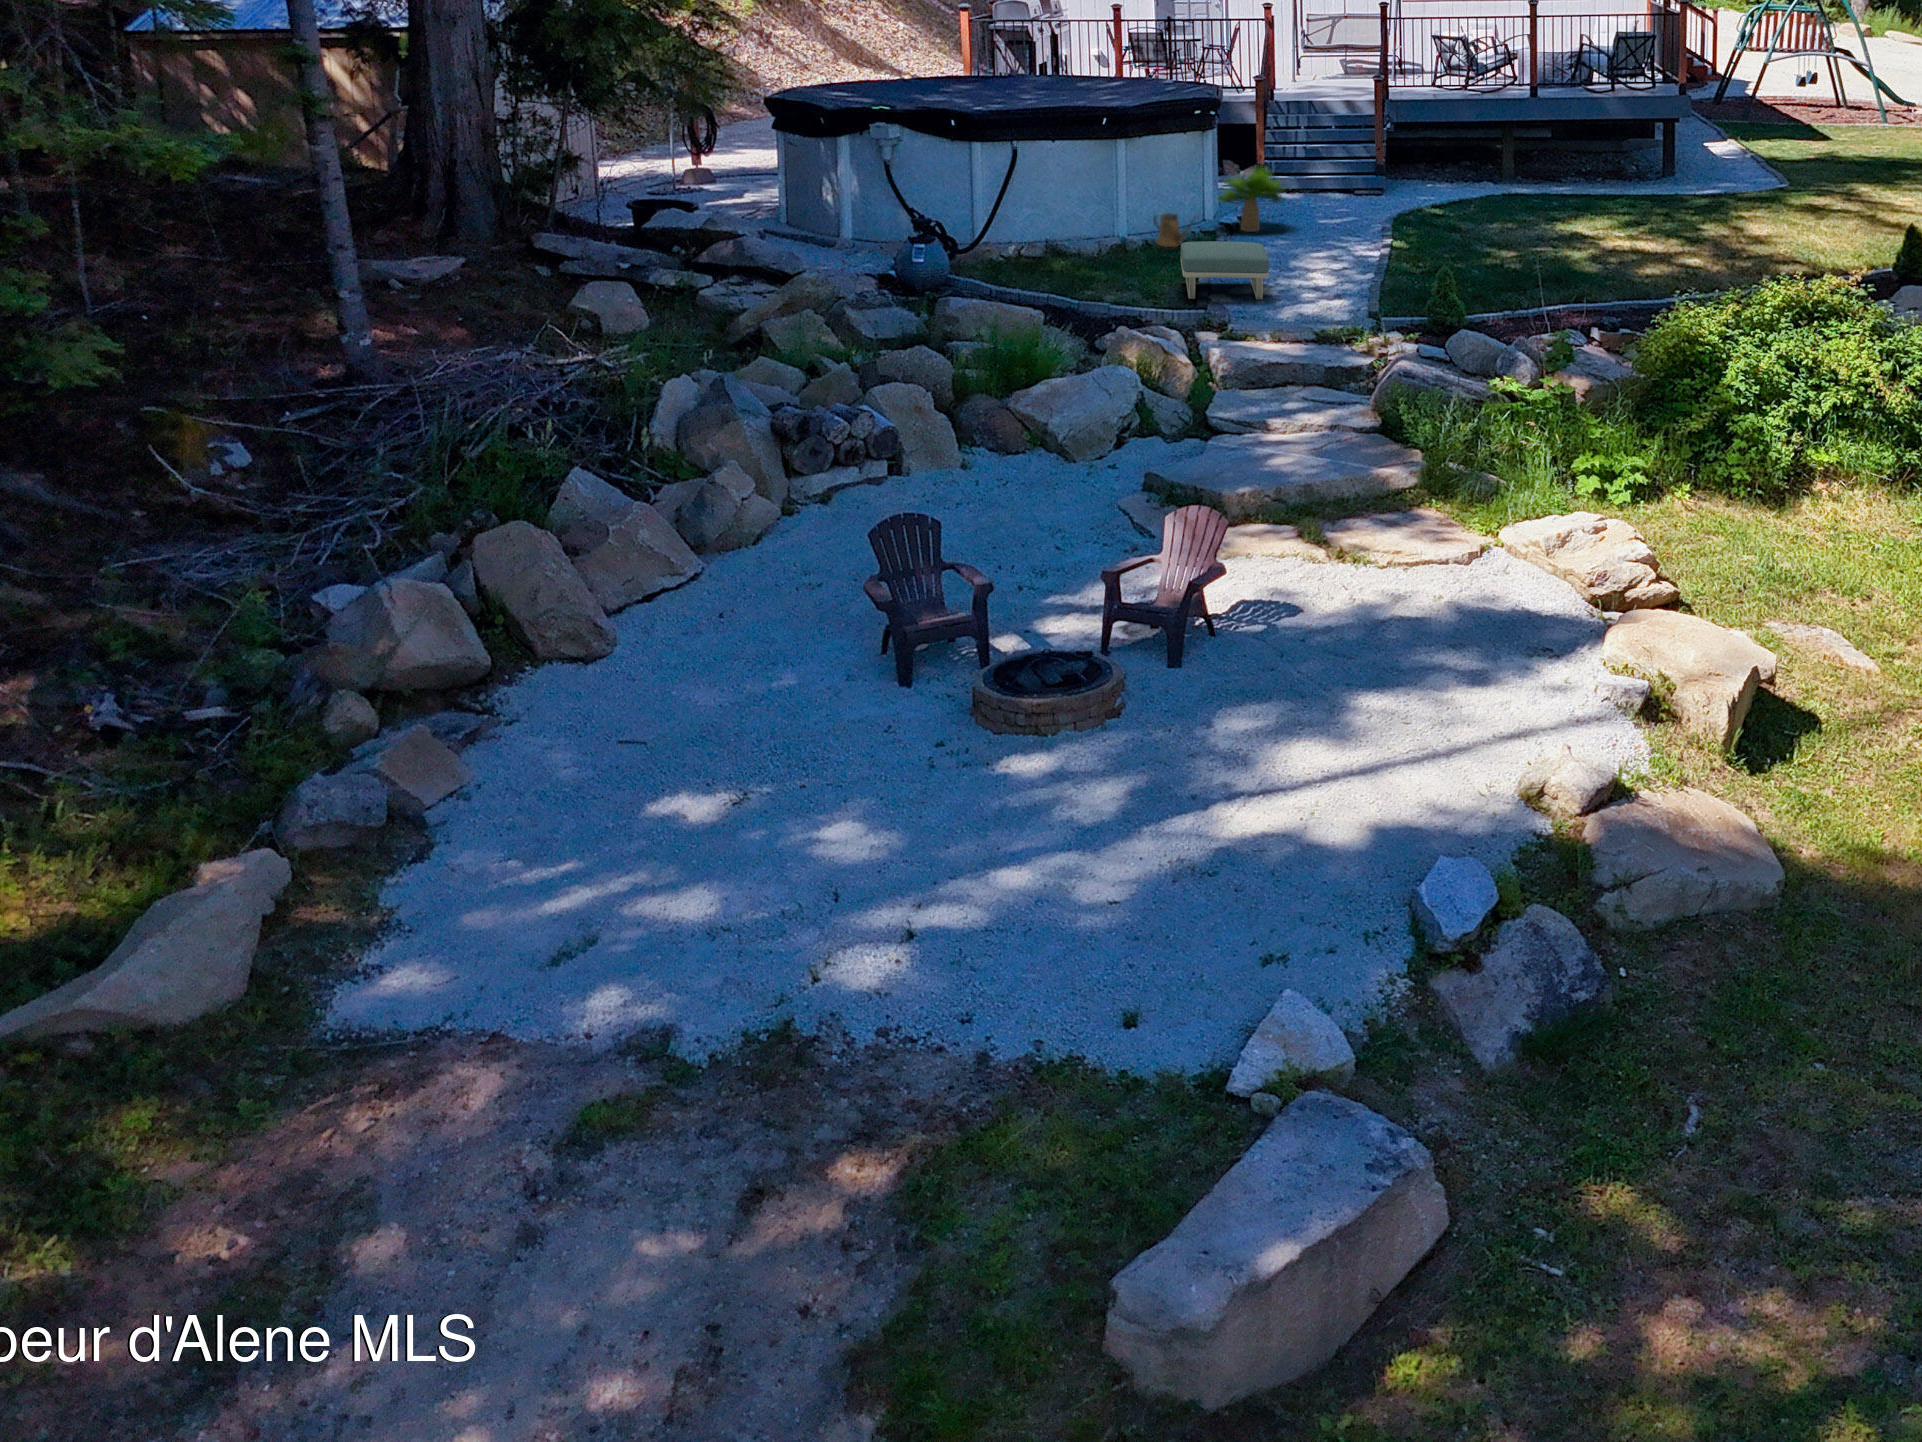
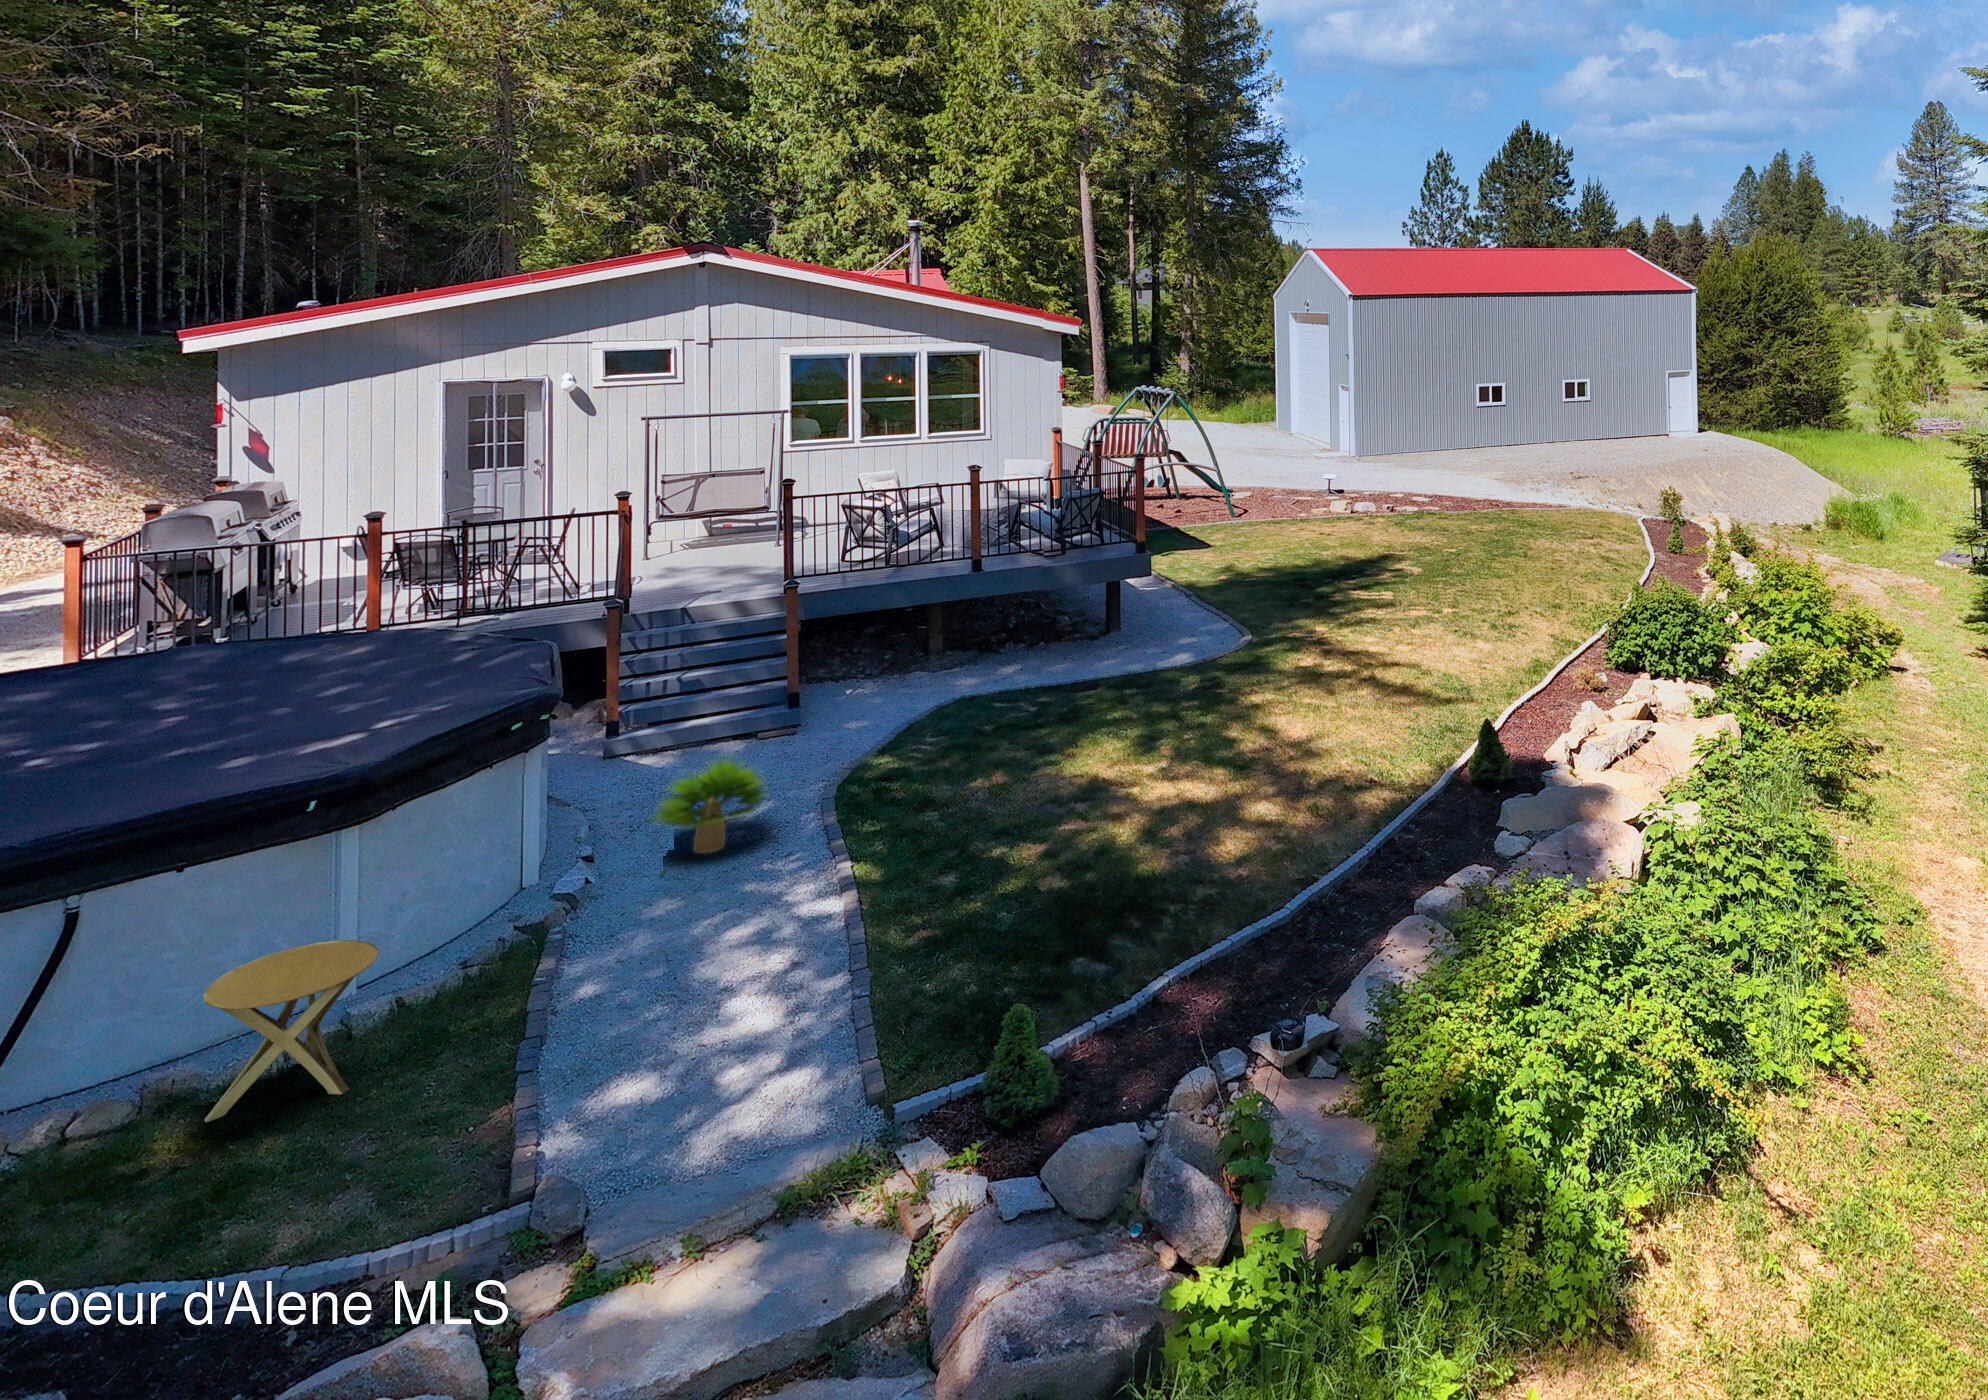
side table: none [987,190,1057,265] -> present [204,940,379,1122]
watering can: present [1153,213,1194,247] -> none [557,881,652,940]
footstool: present [1180,241,1269,300] -> none [664,947,850,1114]

